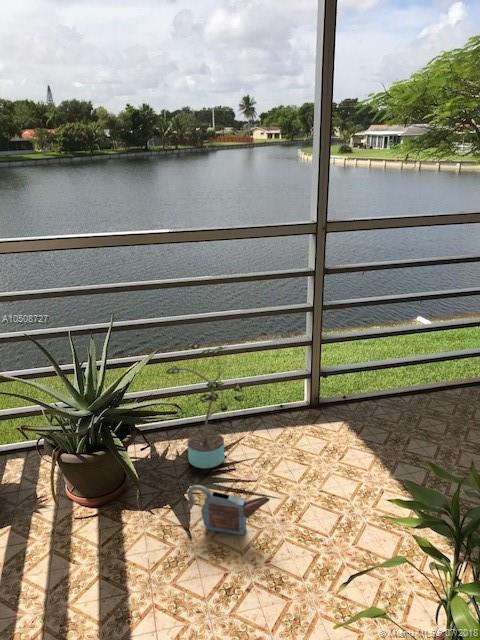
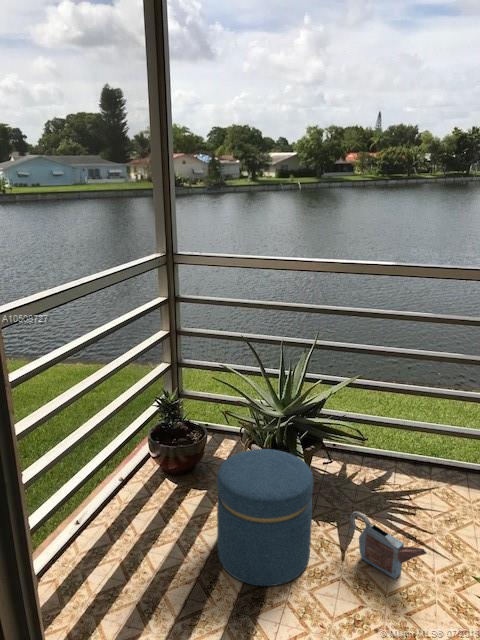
potted plant: present [167,343,244,468] -> none [362,376,438,505]
ottoman: none [40,450,159,608] -> present [217,449,313,586]

